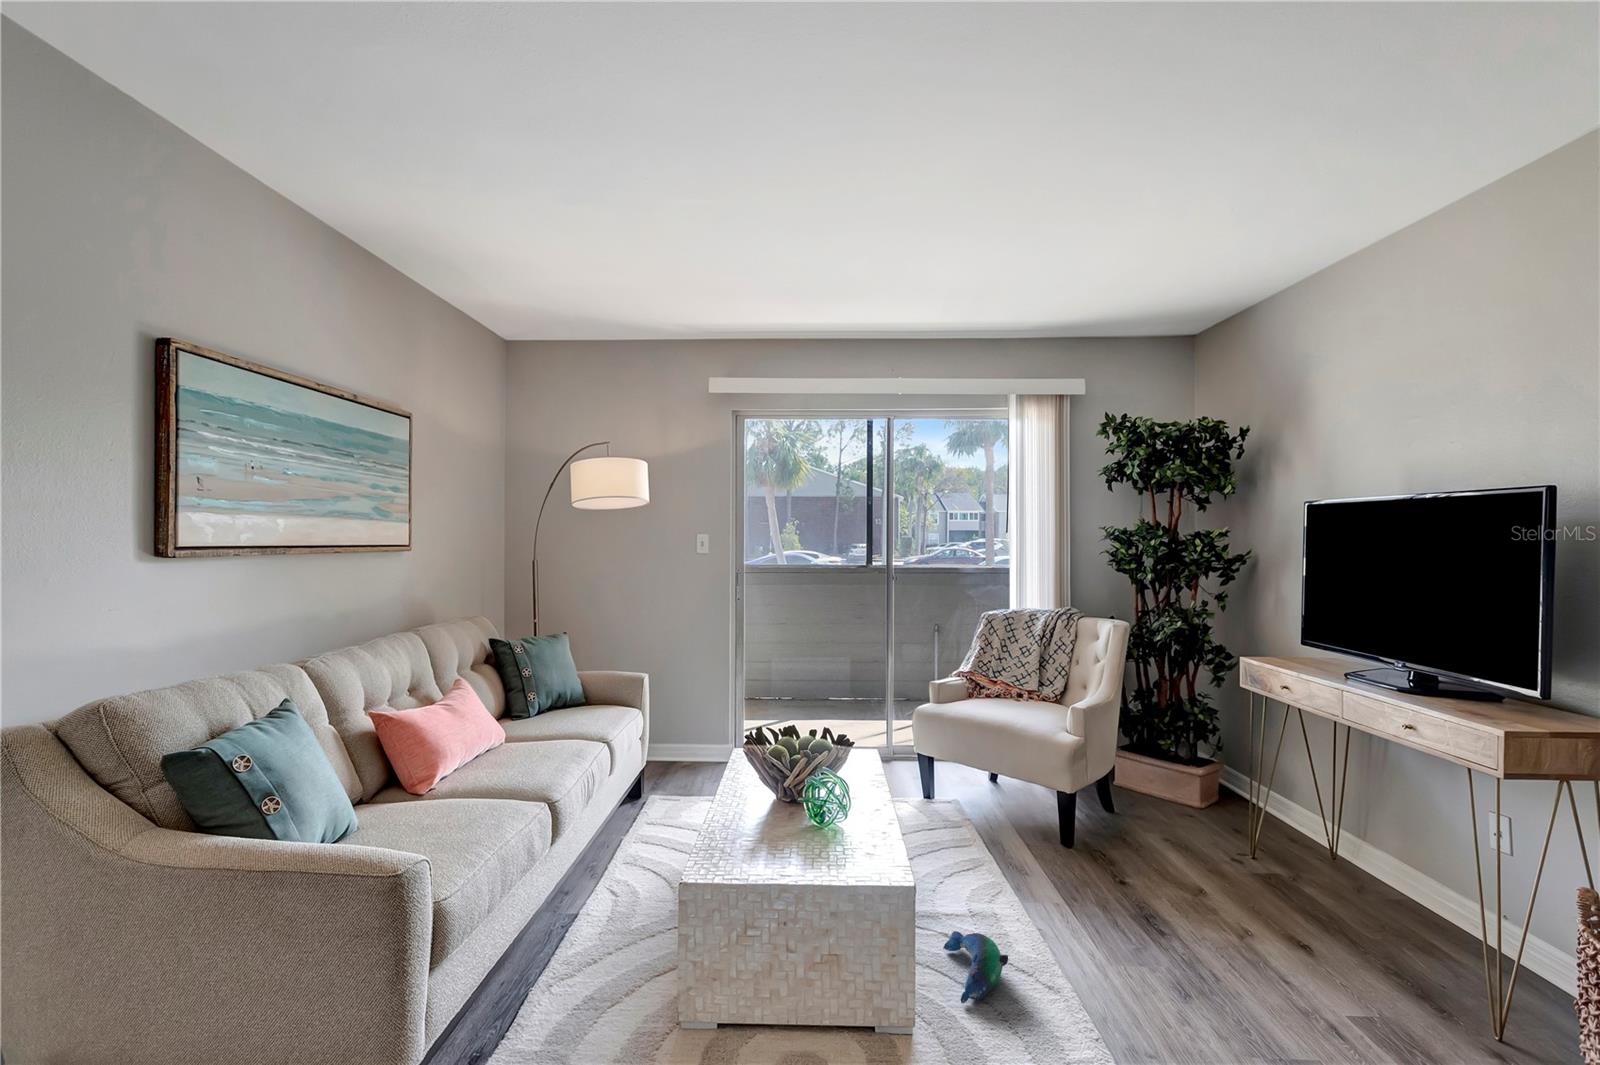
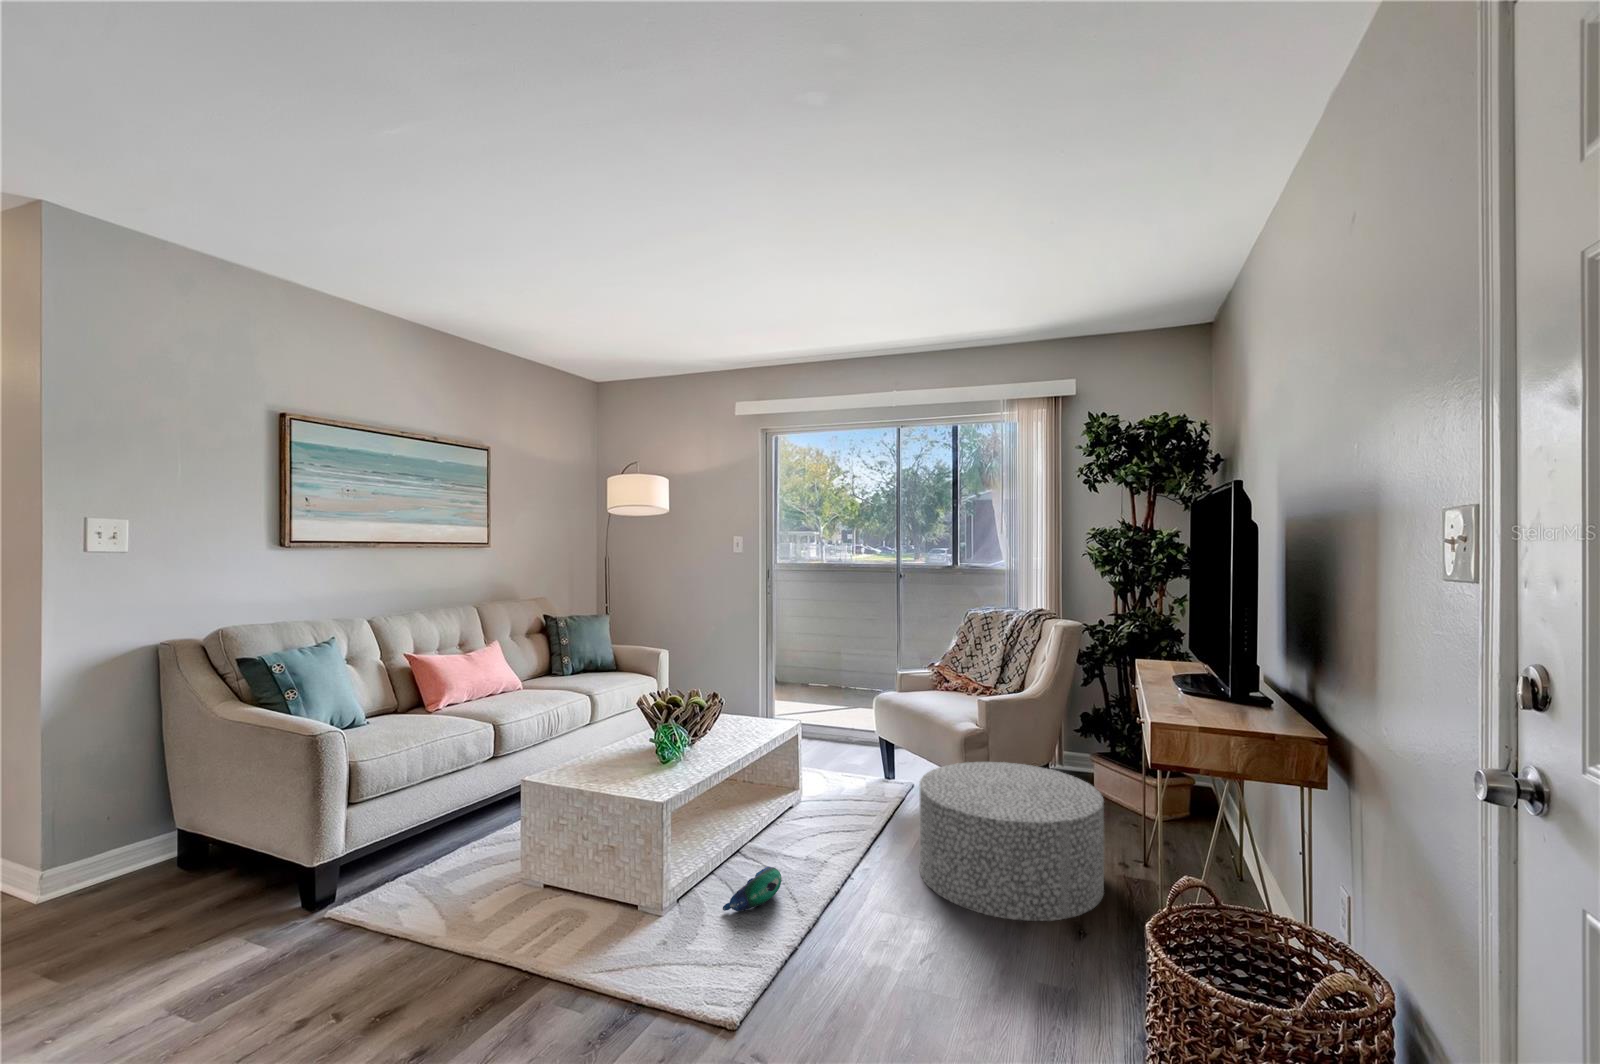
ottoman: none [1065,770,1272,943] -> present [919,762,1104,921]

